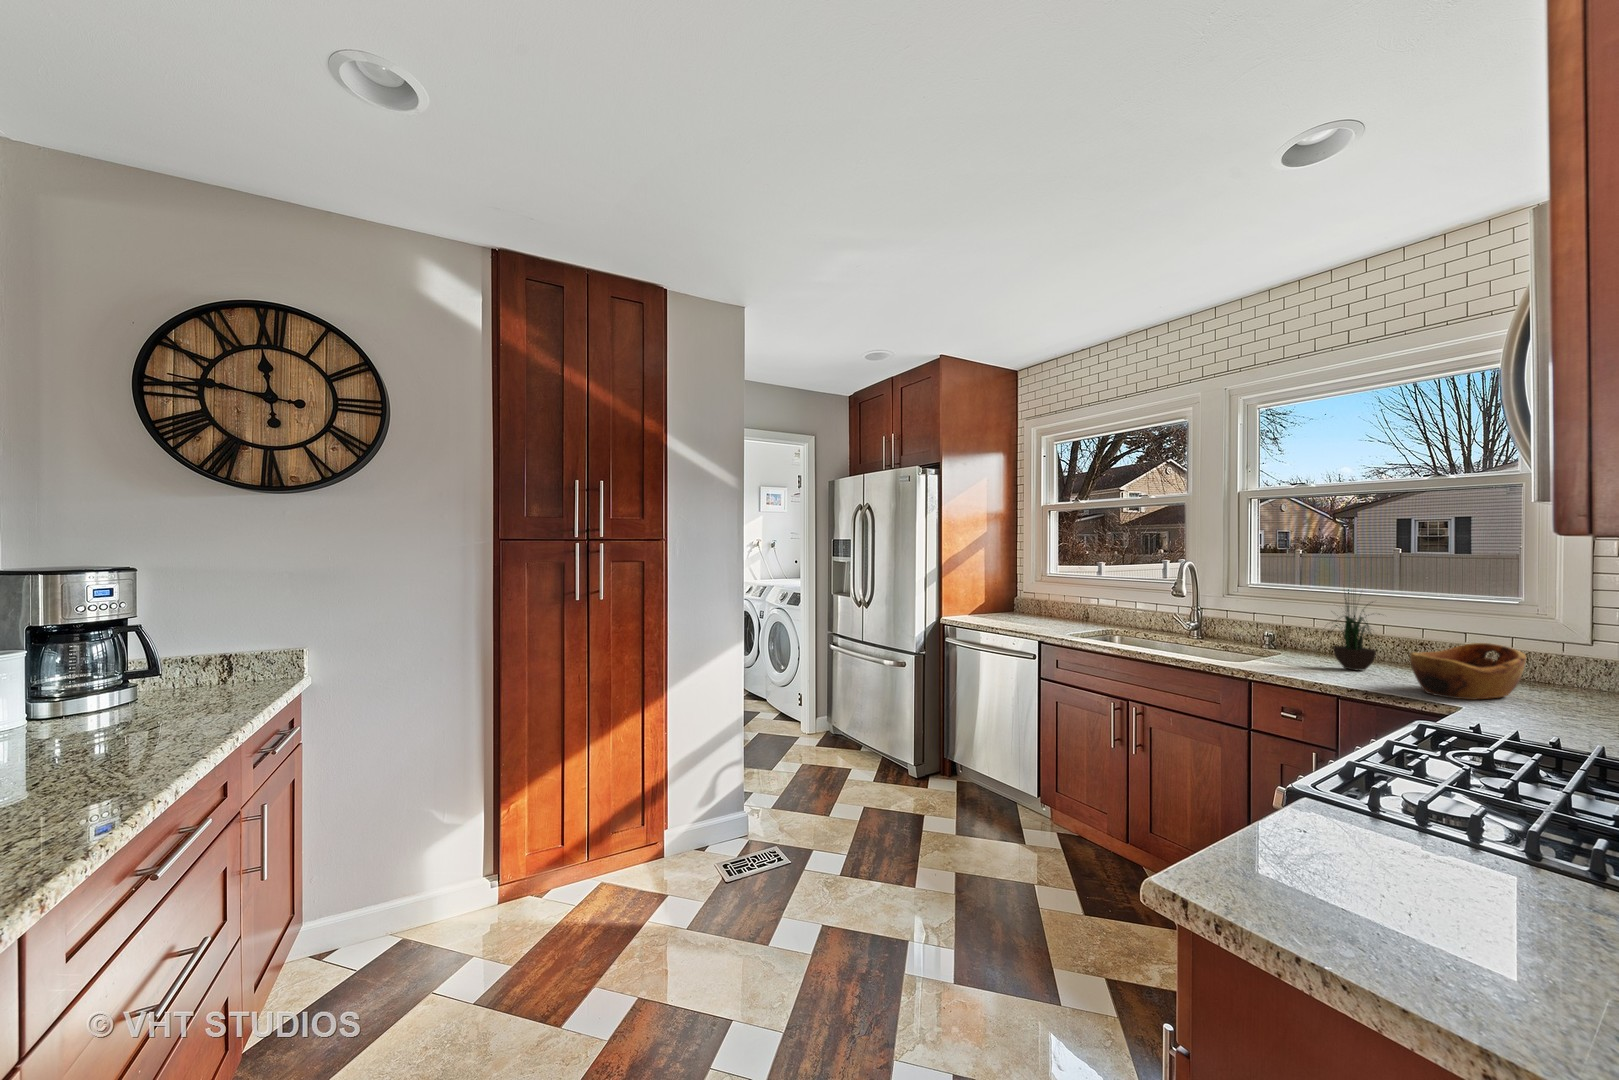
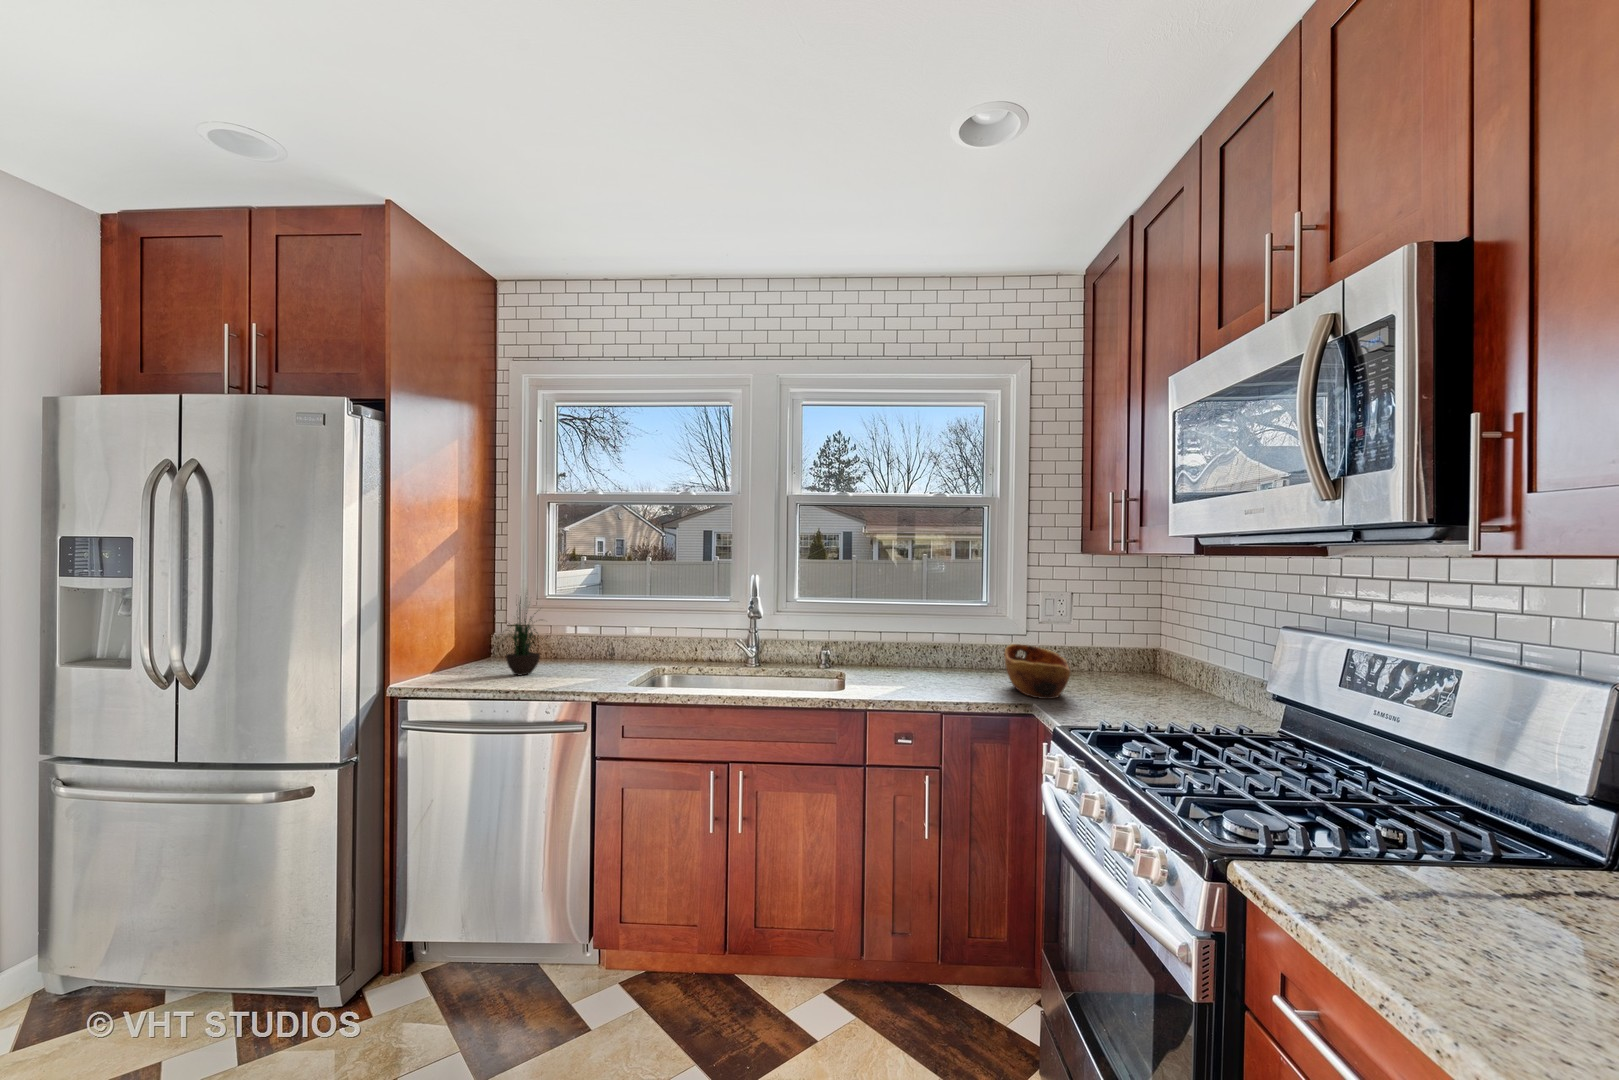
potted plant: present [1332,589,1376,670] -> present [503,598,540,676]

